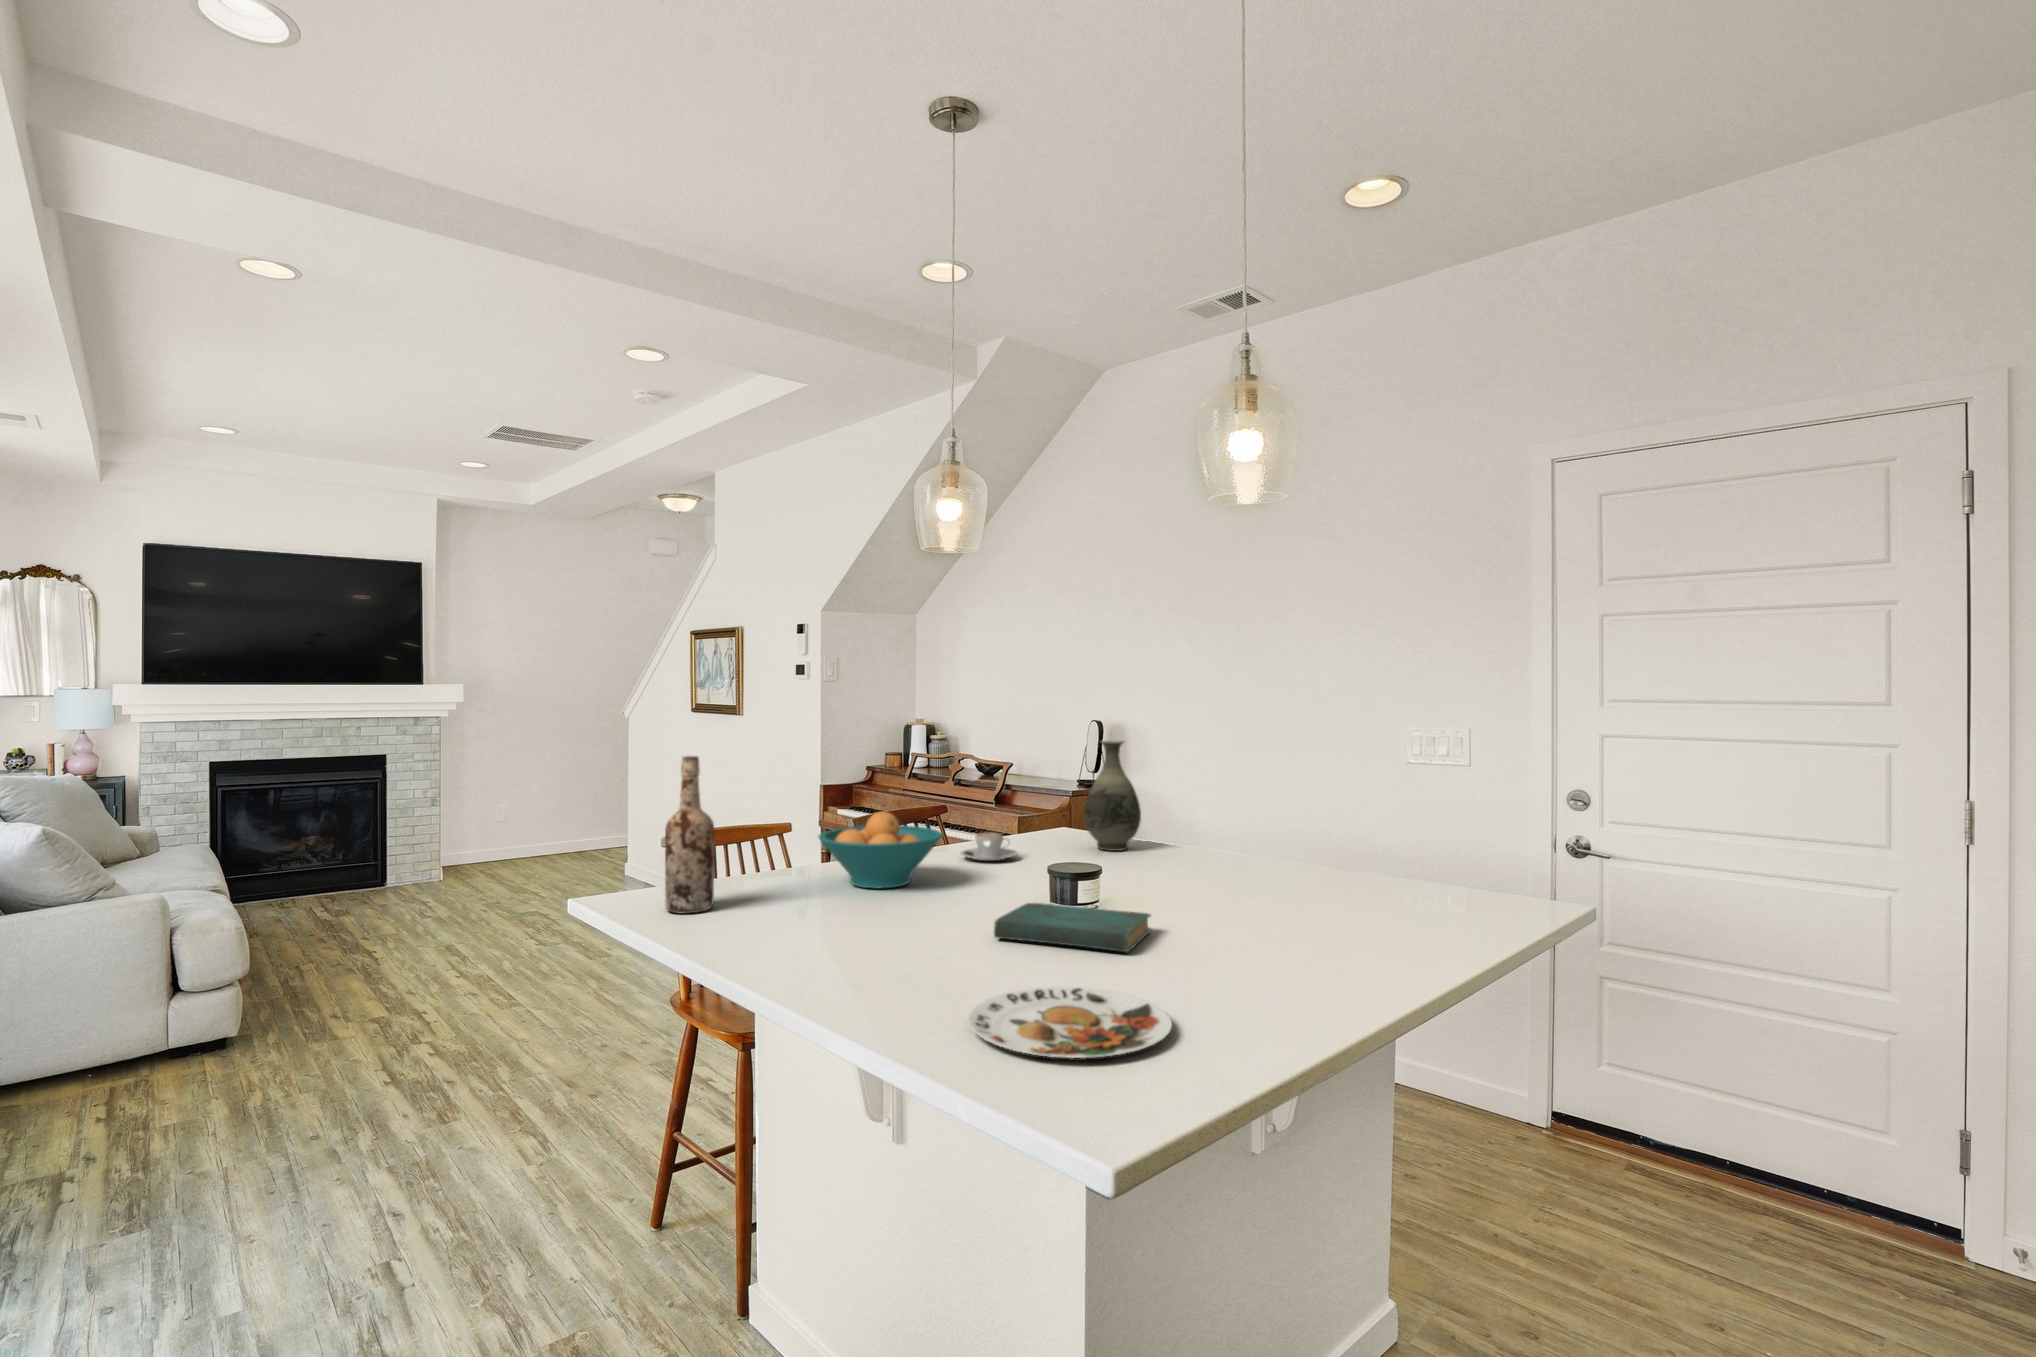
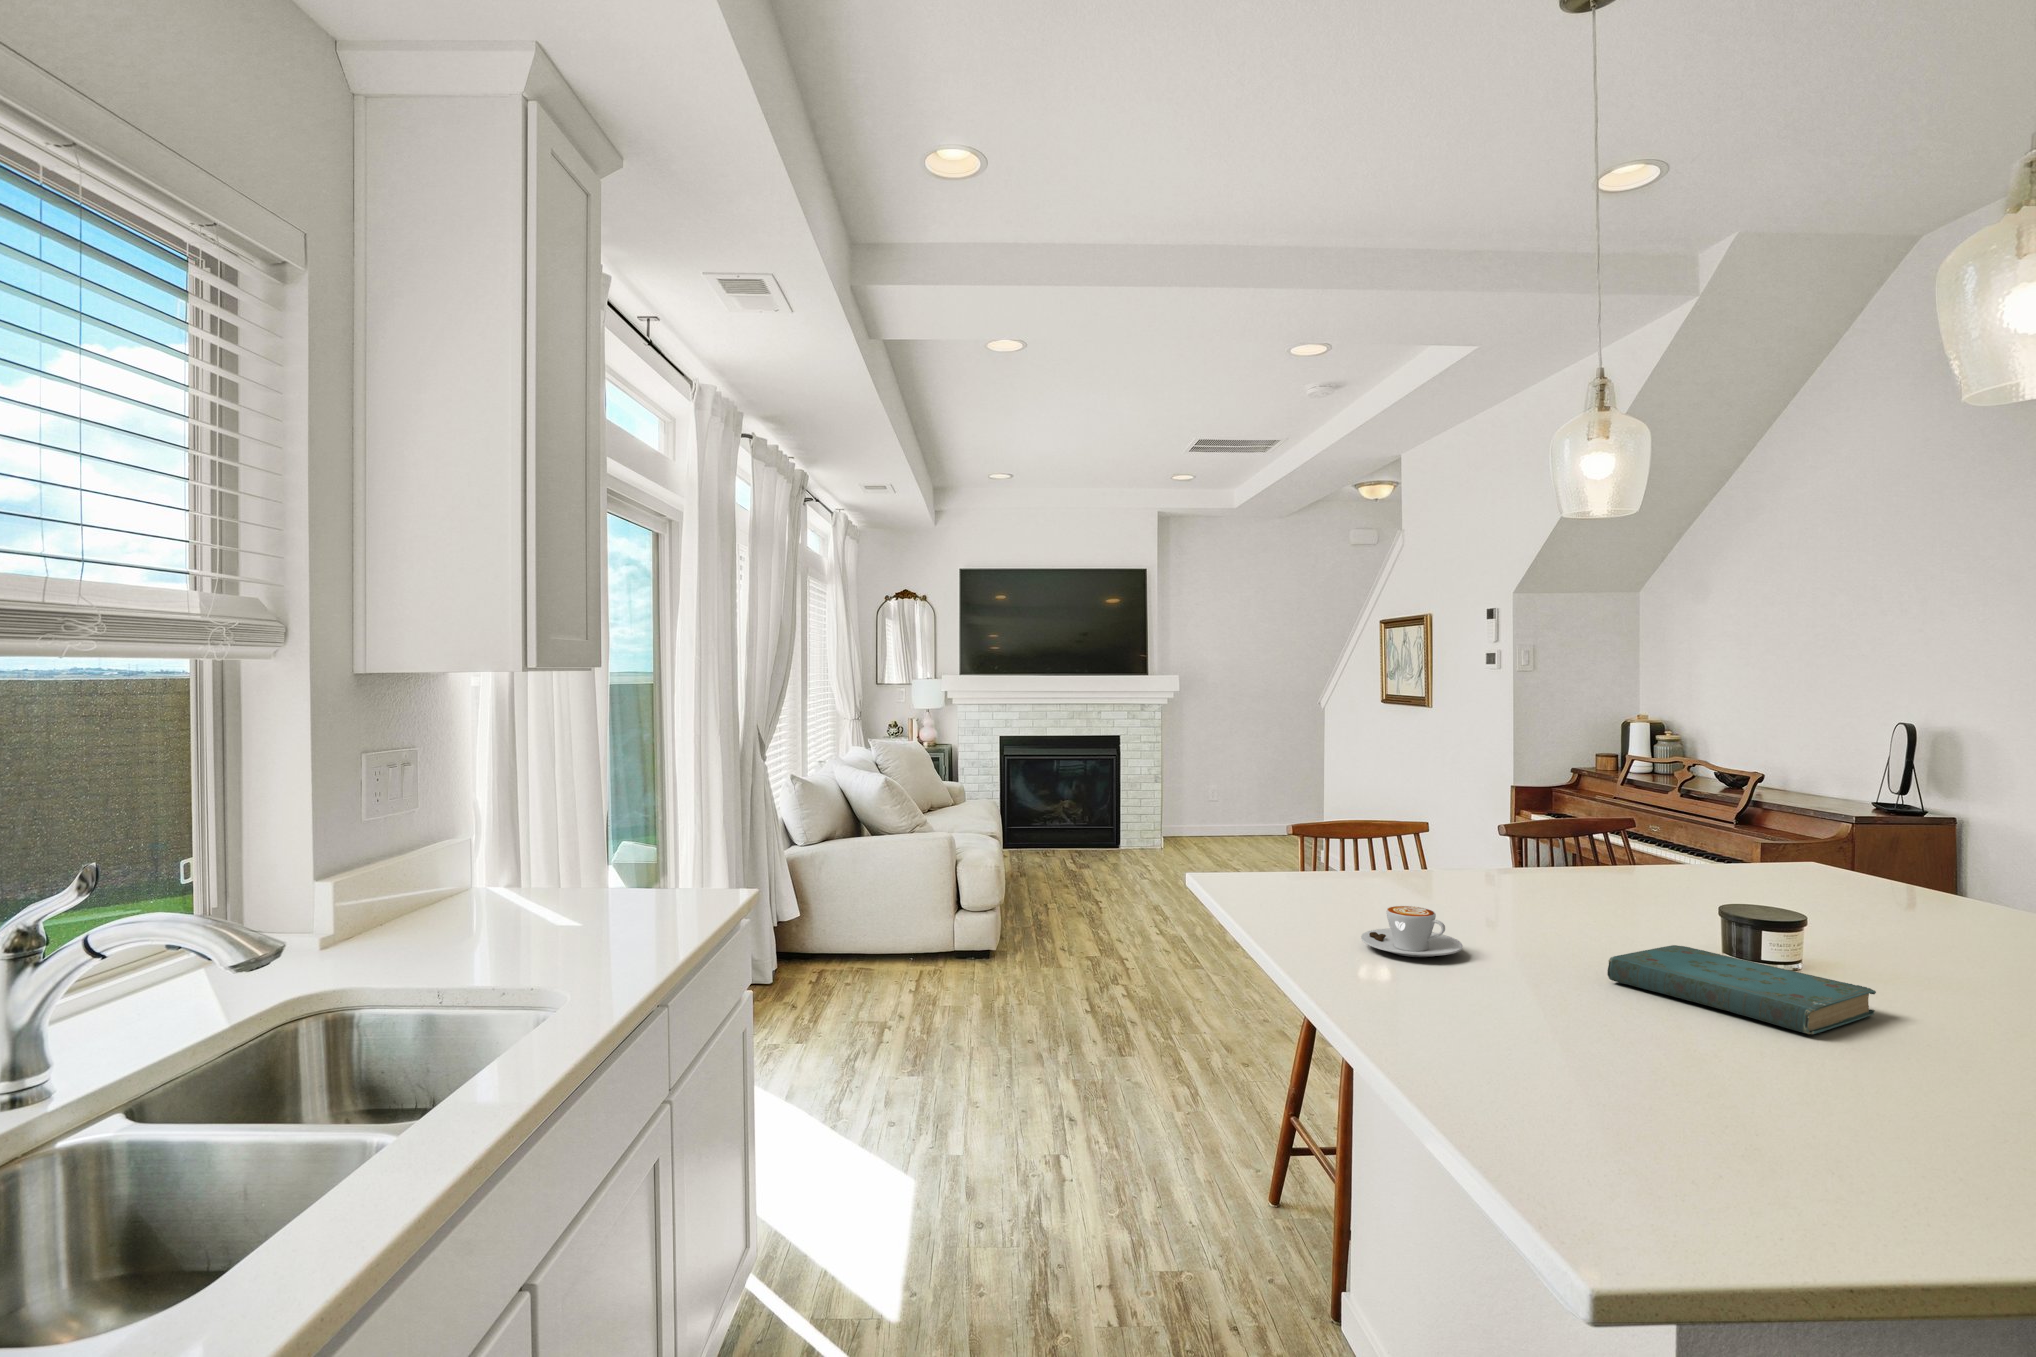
vase: present [1084,741,1141,851] -> none [1834,747,1939,902]
wine bottle: present [665,756,715,914] -> none [1253,741,1301,898]
fruit bowl: present [819,812,942,888] -> none [1424,815,1582,903]
coffee cup: present [961,833,1017,861] -> present [1361,906,1463,957]
plate: present [969,986,1172,1058] -> none [1500,1044,1818,1160]

